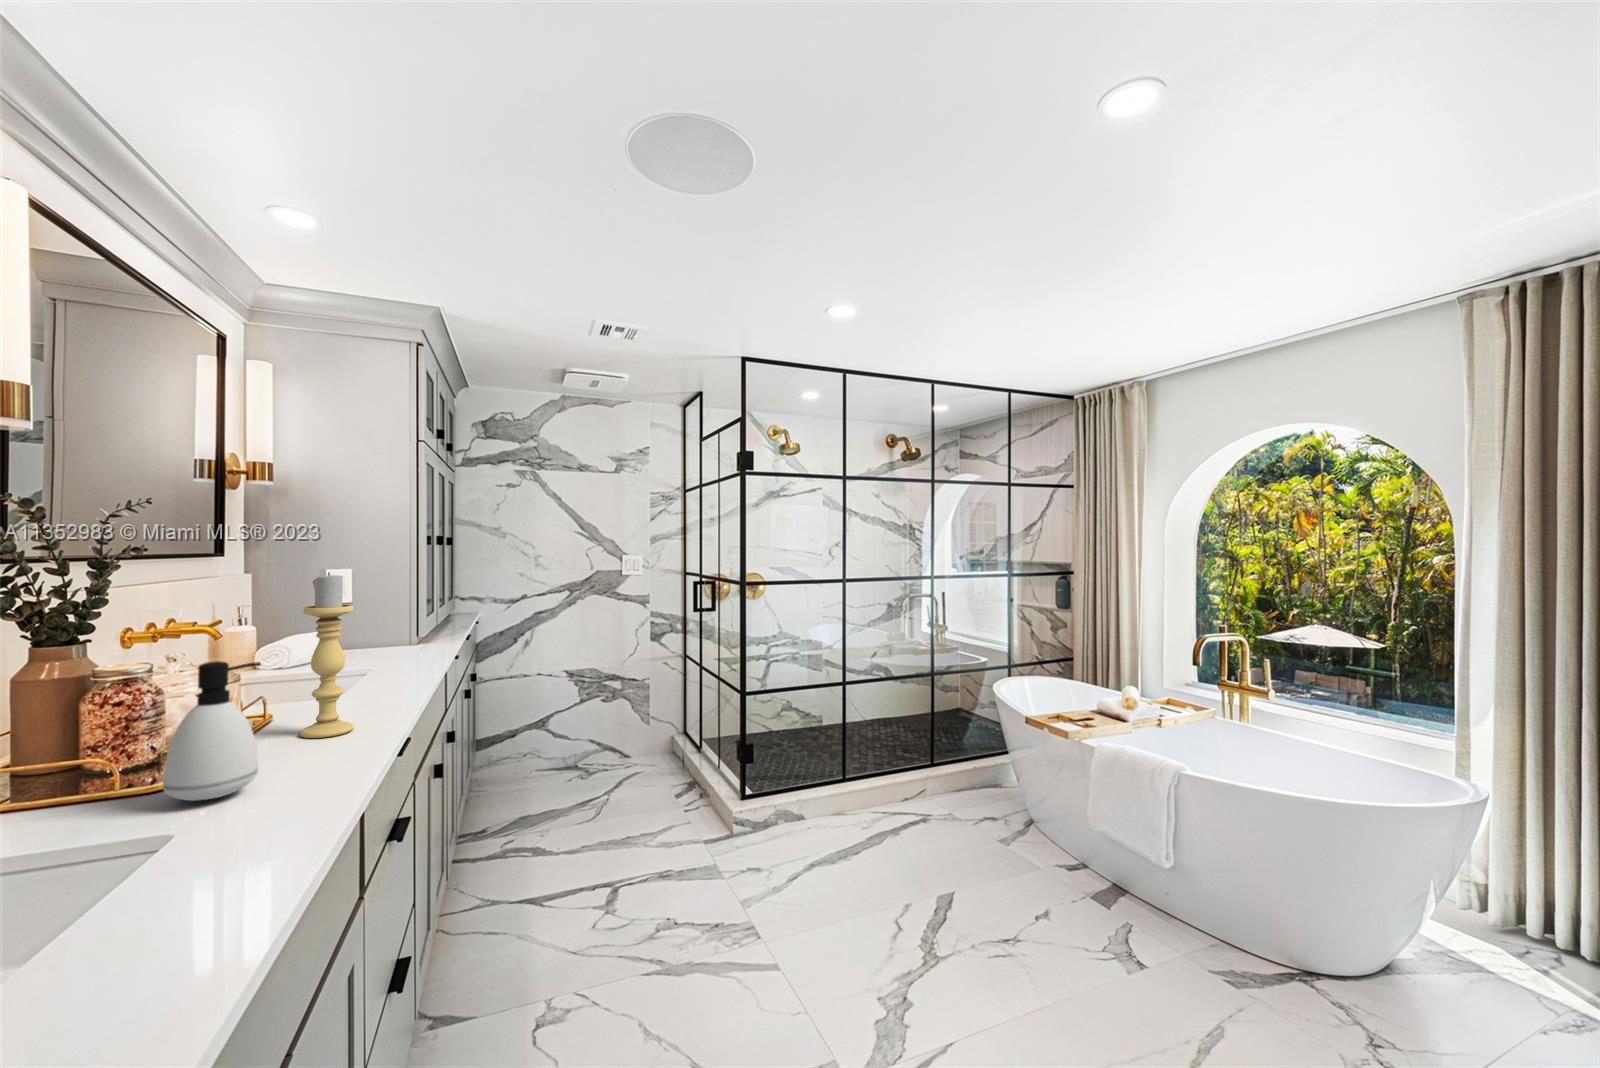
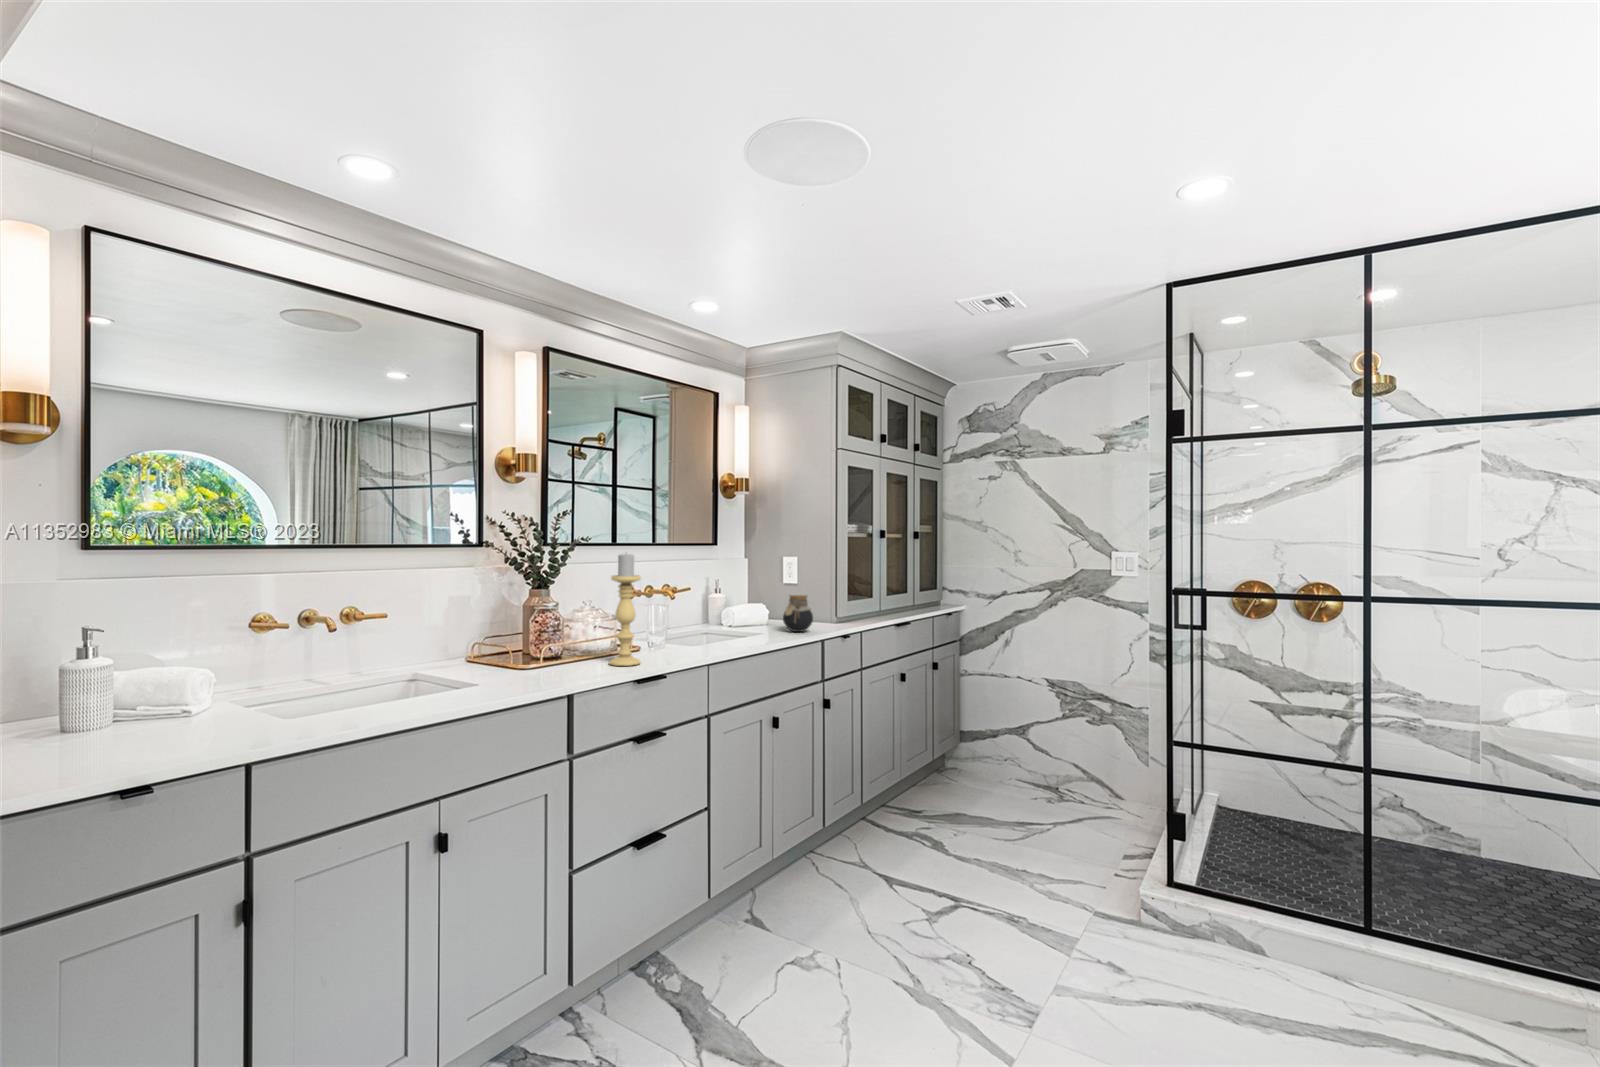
jar: none [387,614,428,659] -> present [783,595,813,632]
soap dispenser: present [163,661,261,801] -> none [486,600,533,679]

